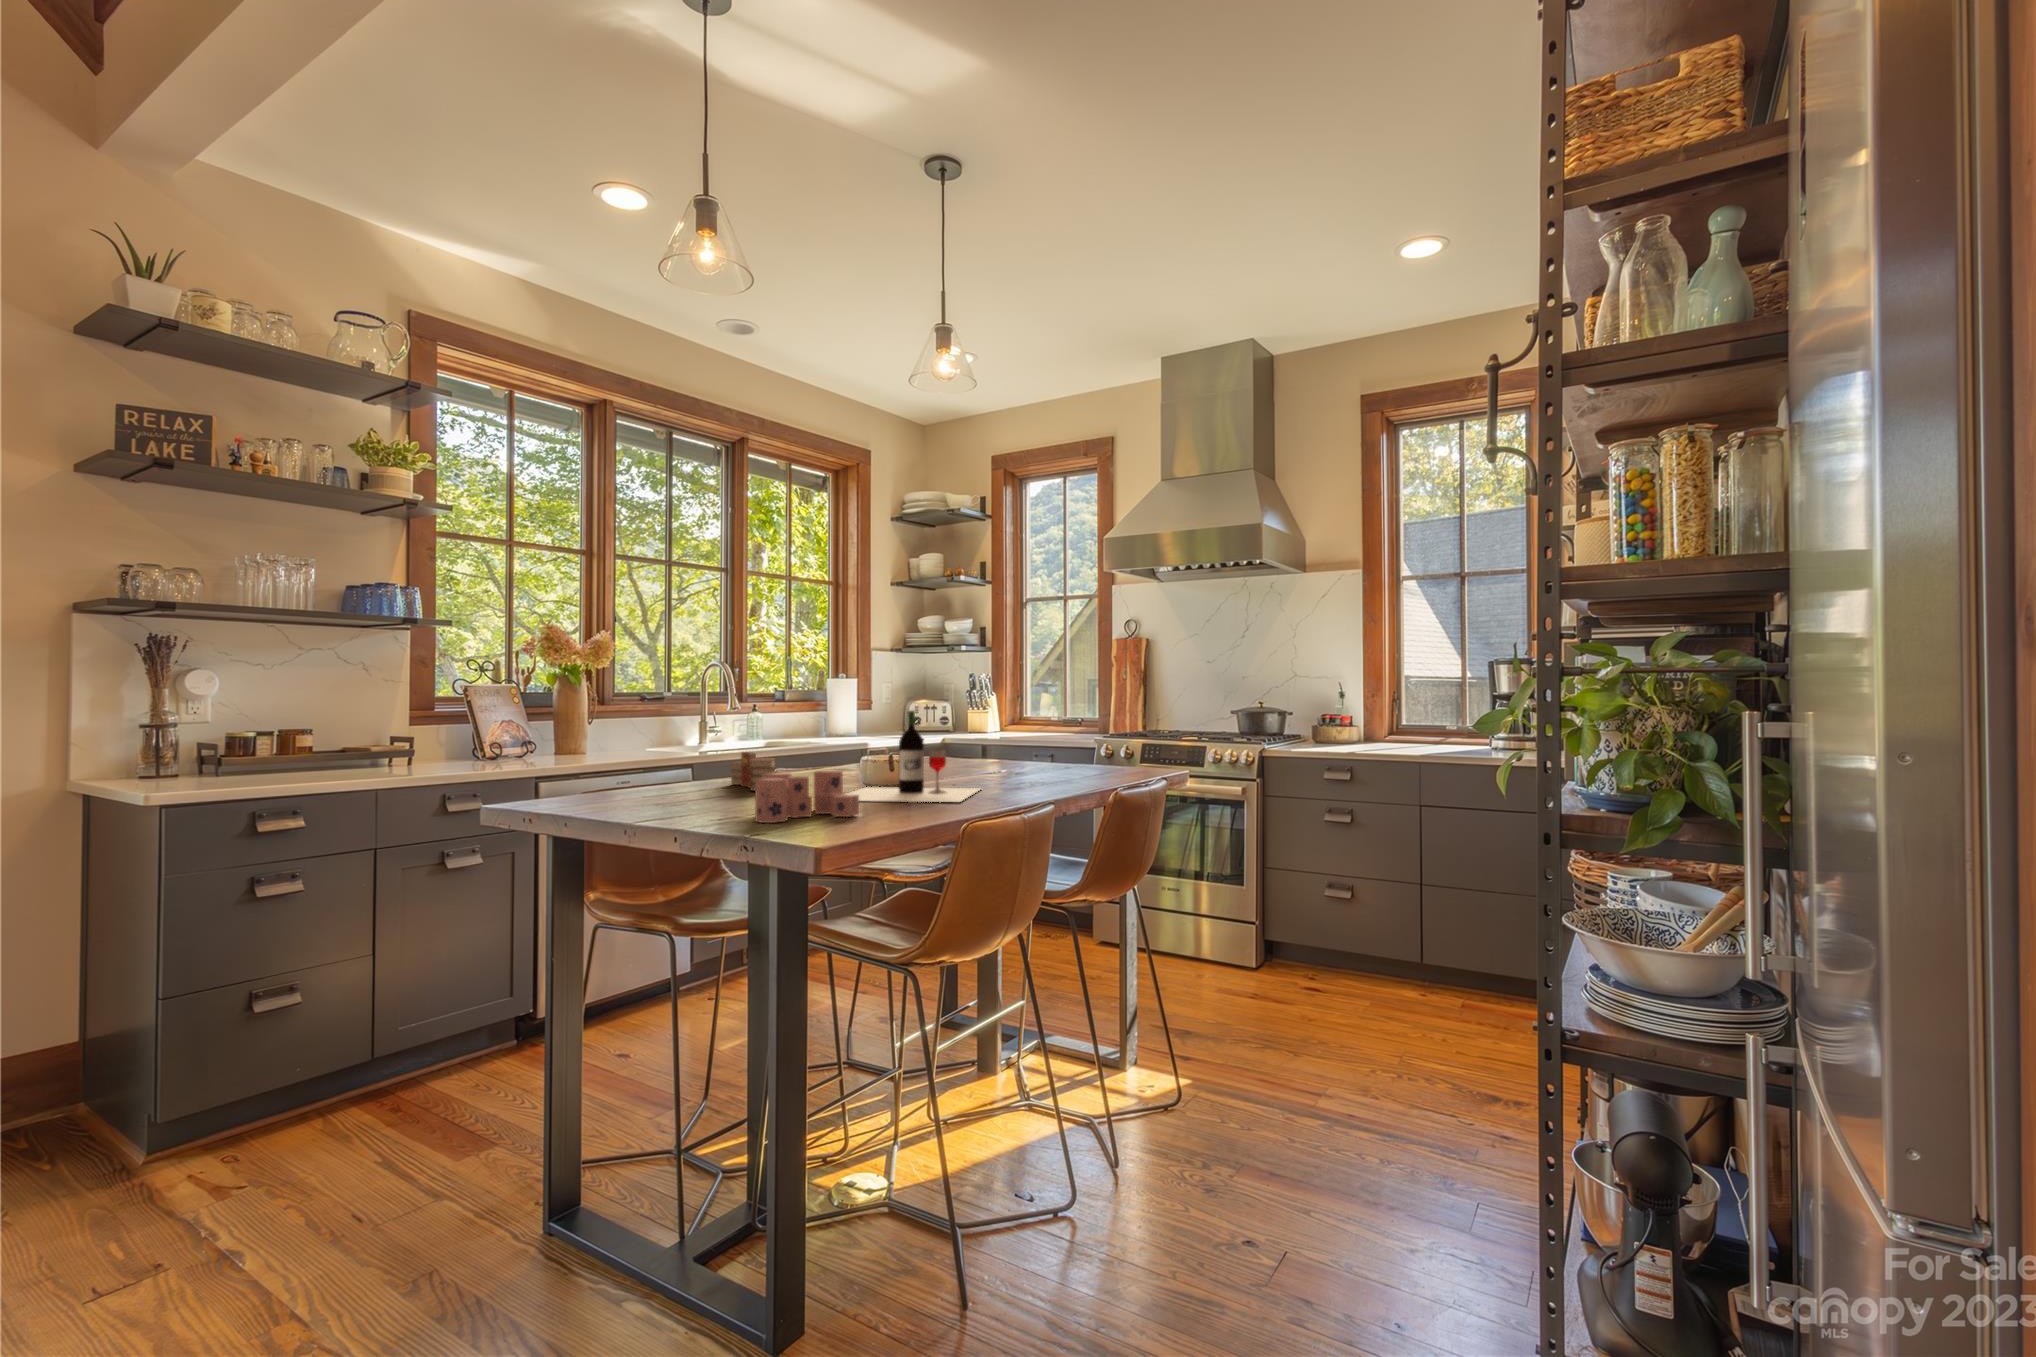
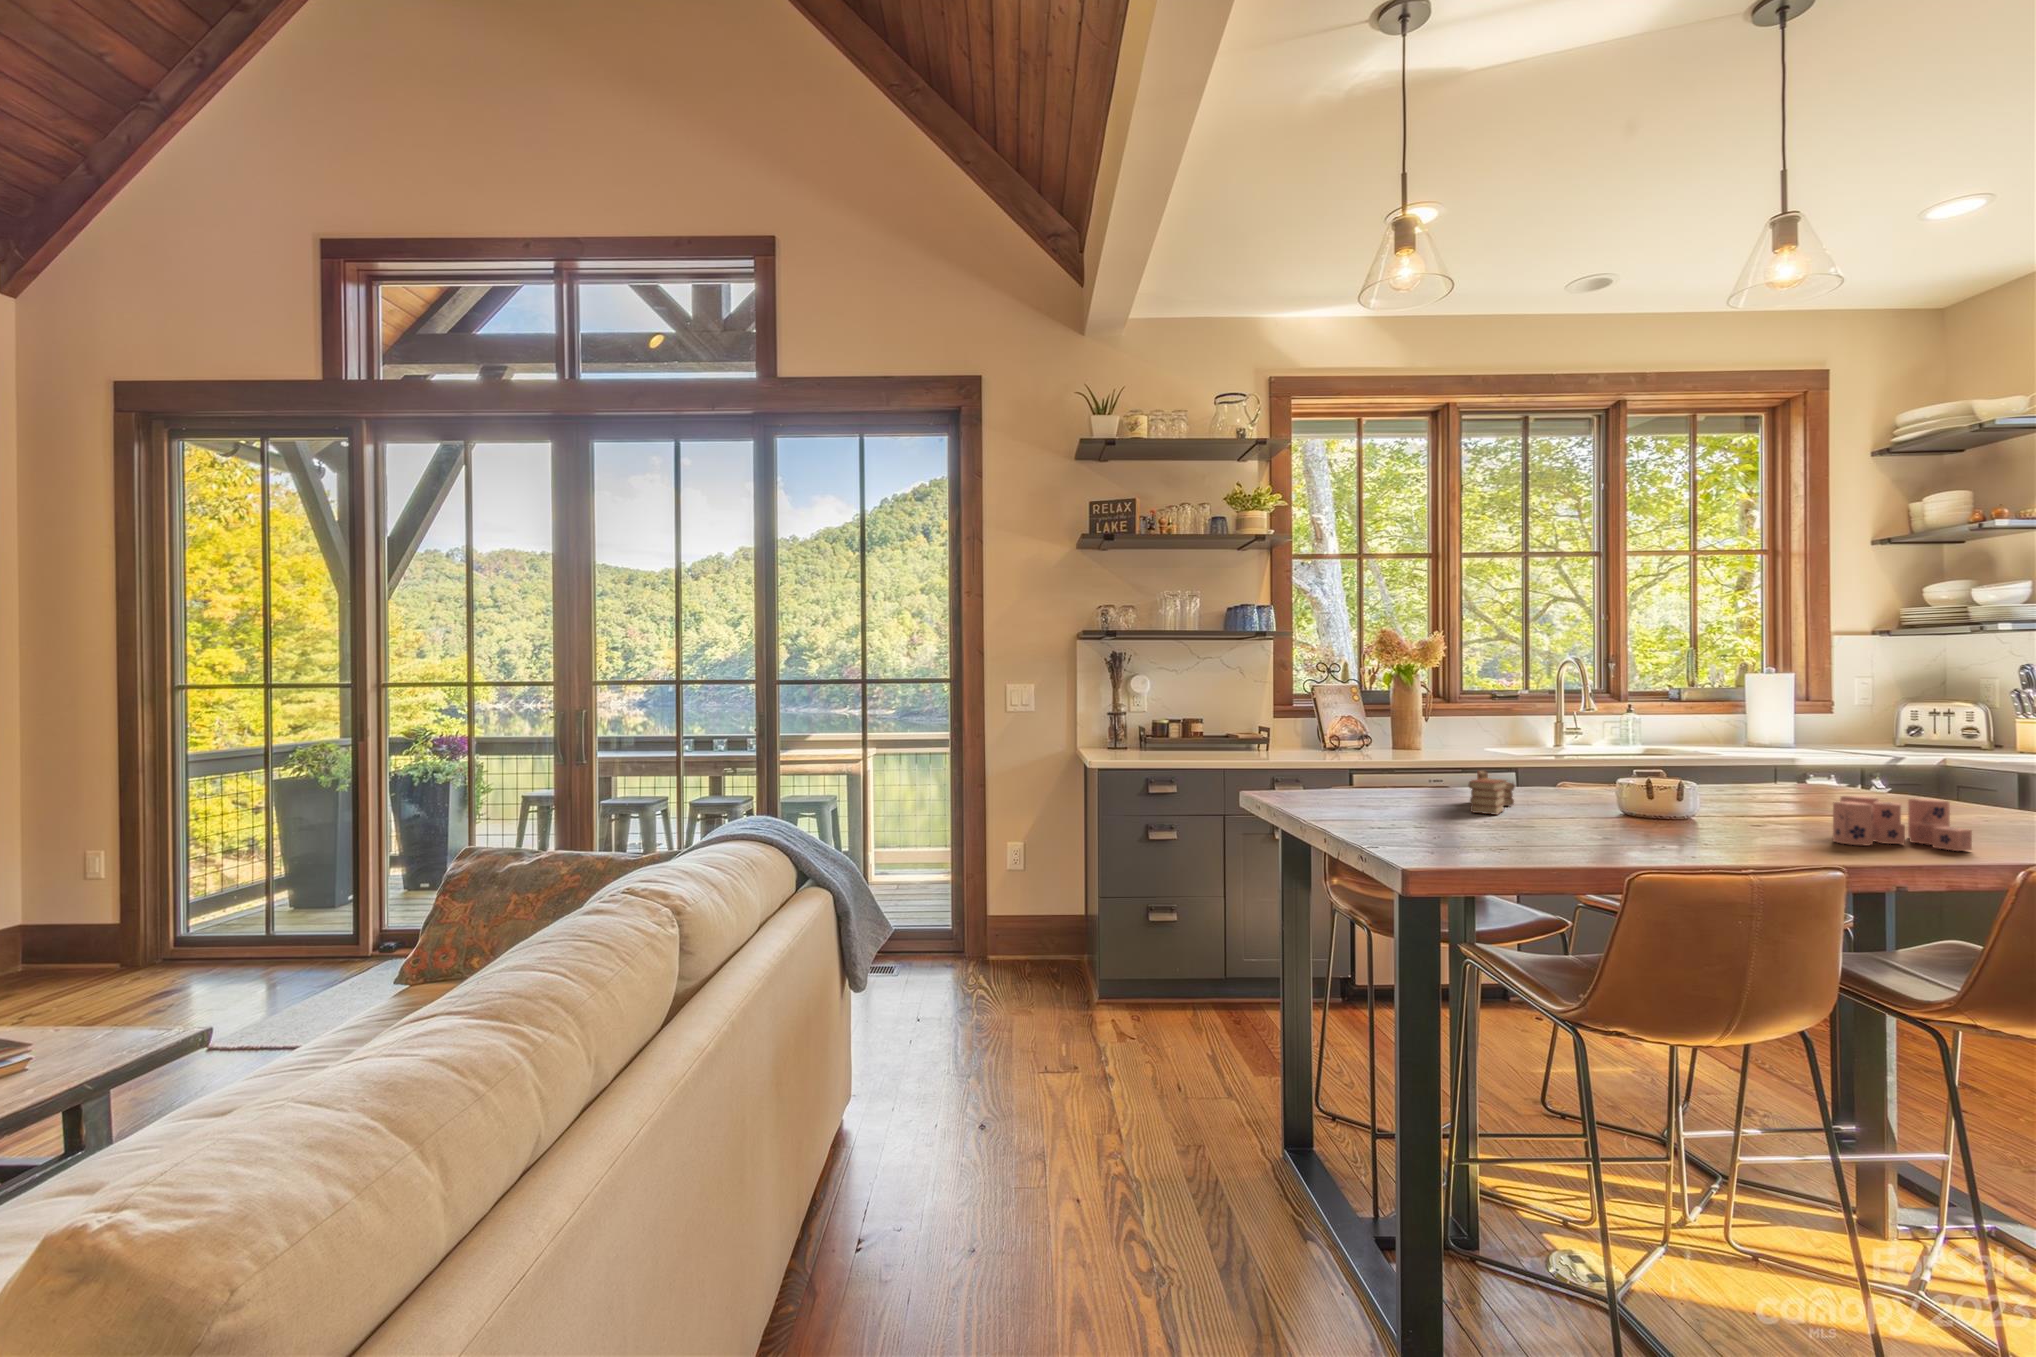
wine bottle: present [847,711,980,802] -> none [1522,741,1775,862]
candle: present [755,771,859,823] -> present [1833,796,1972,851]

